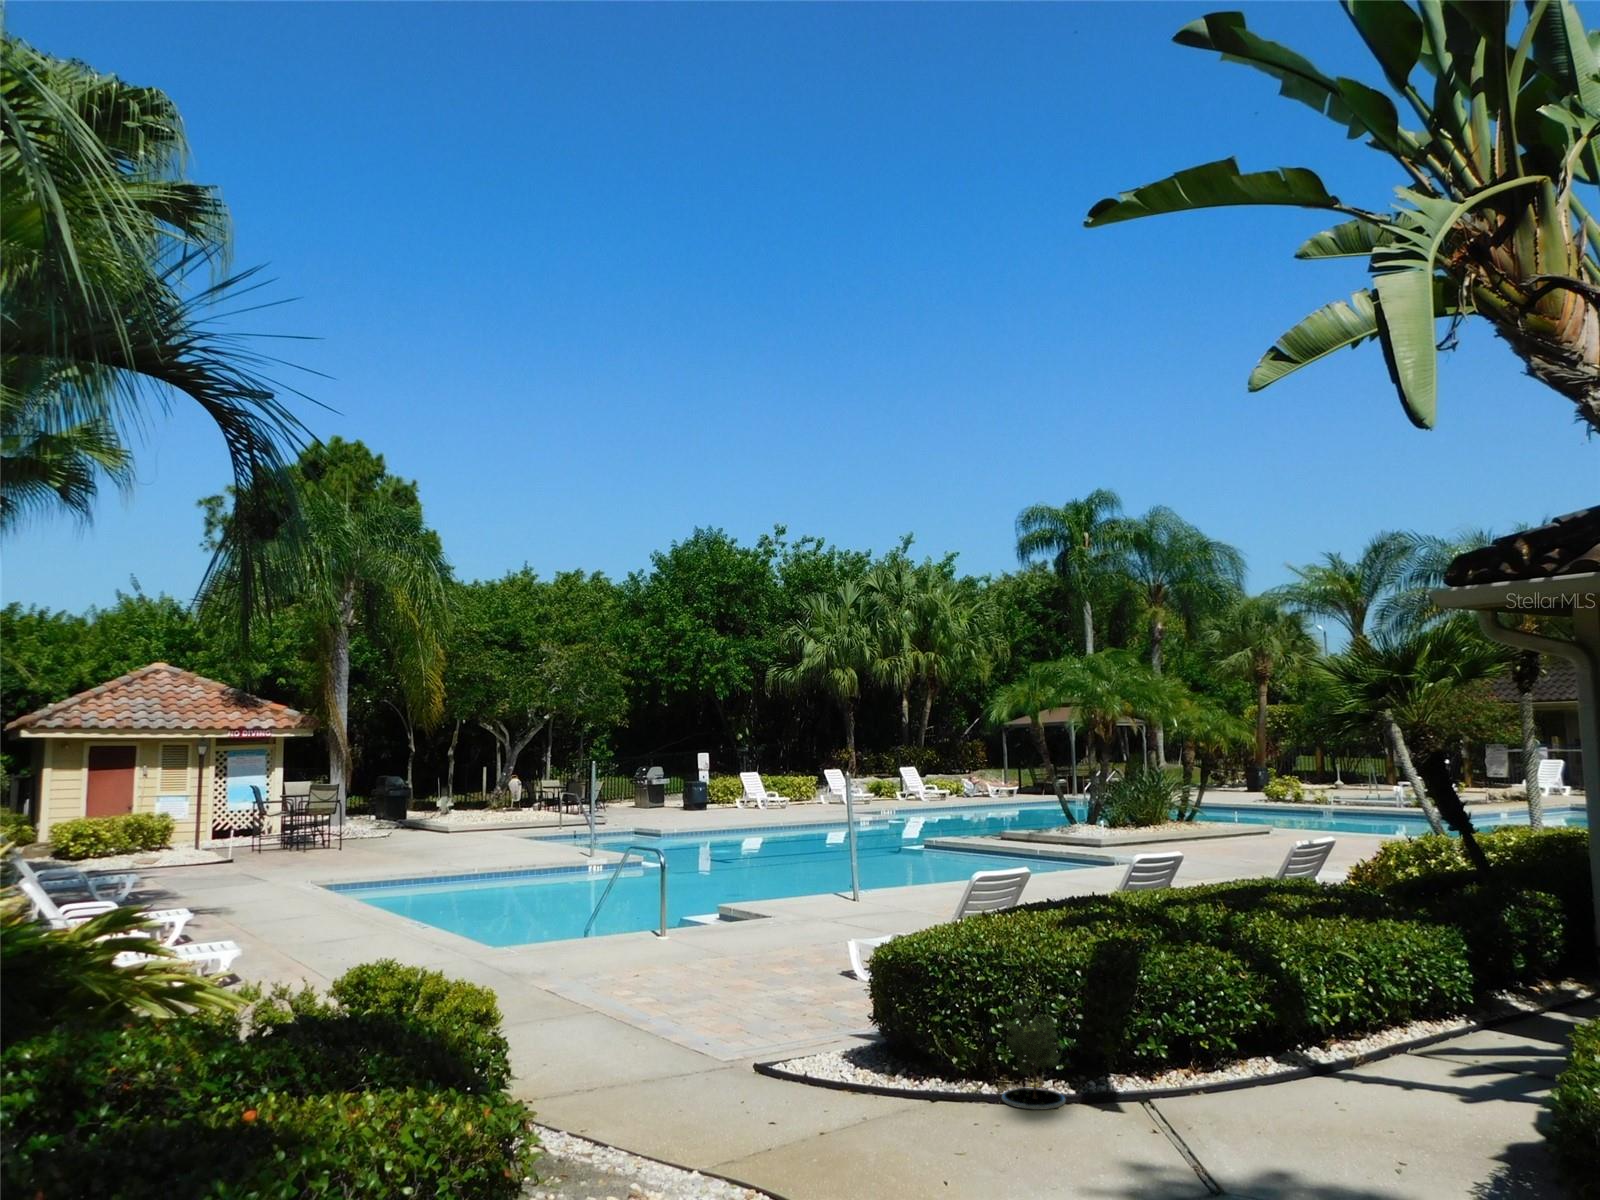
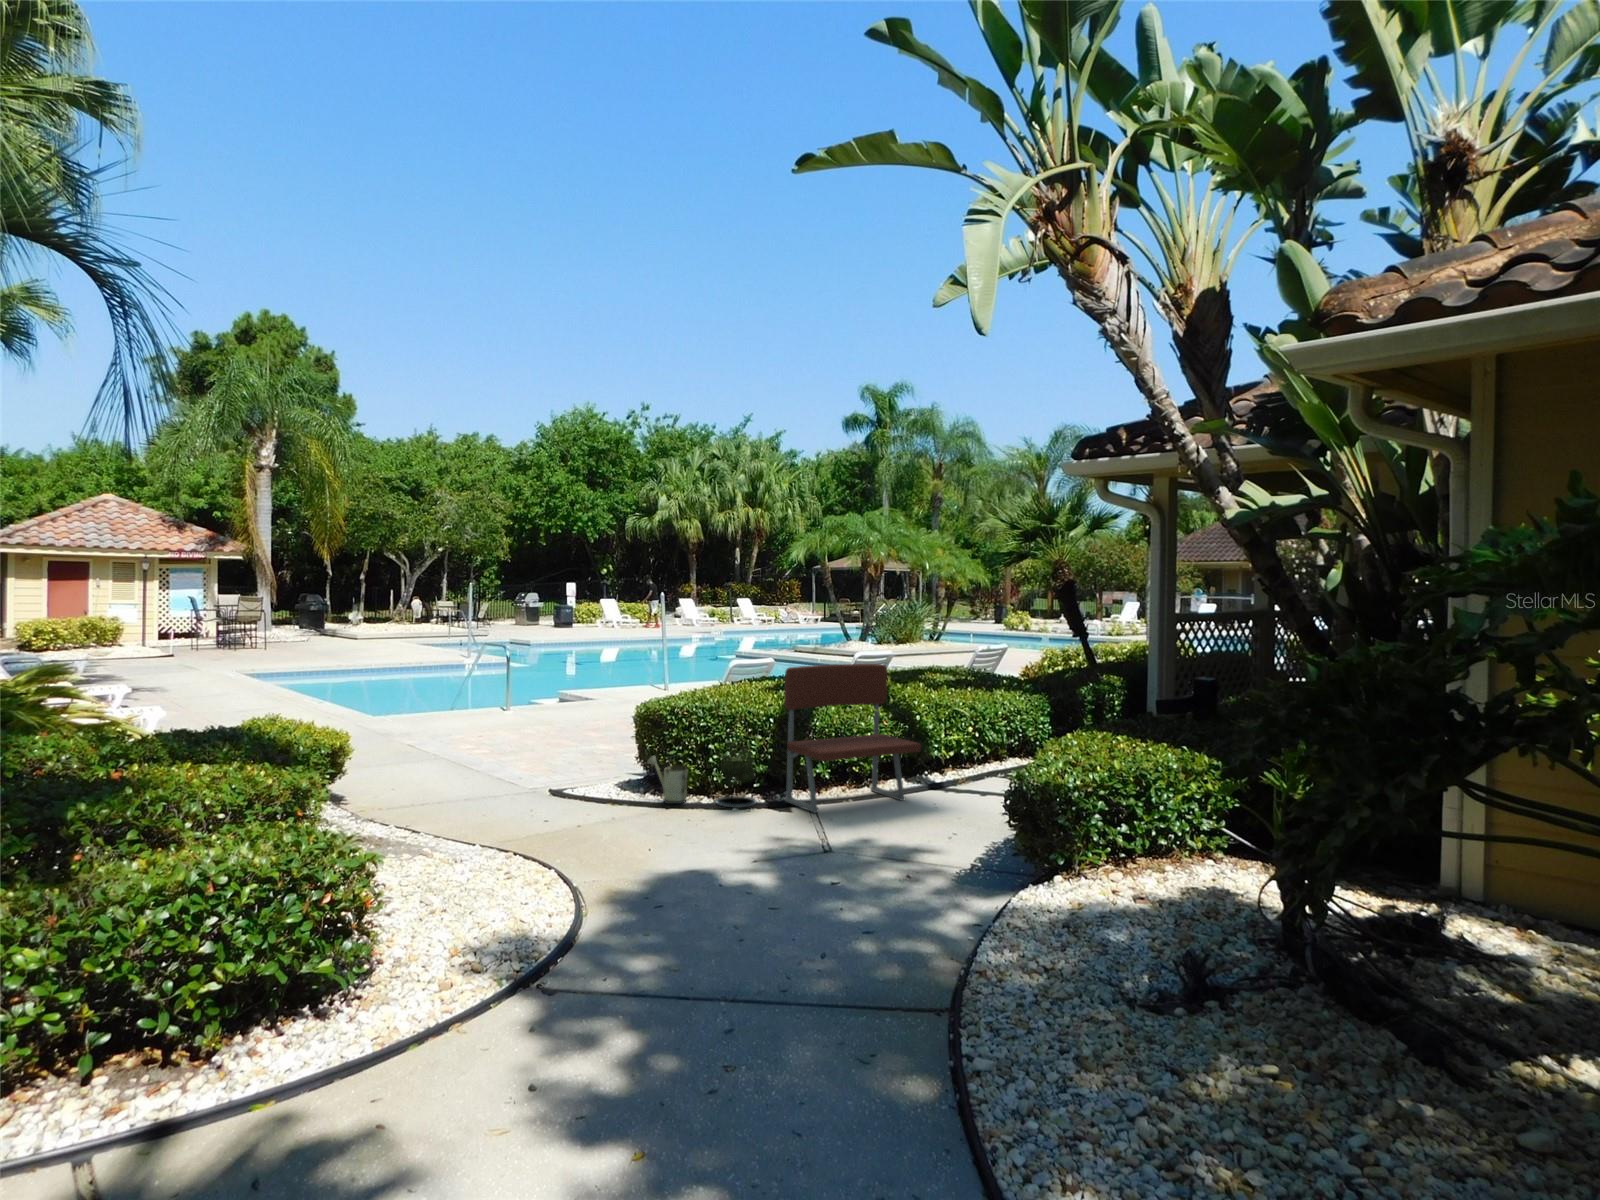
bench: none [1100,877,1324,1123] -> present [784,664,921,813]
watering can: none [891,1022,958,1102] -> present [647,756,687,804]

